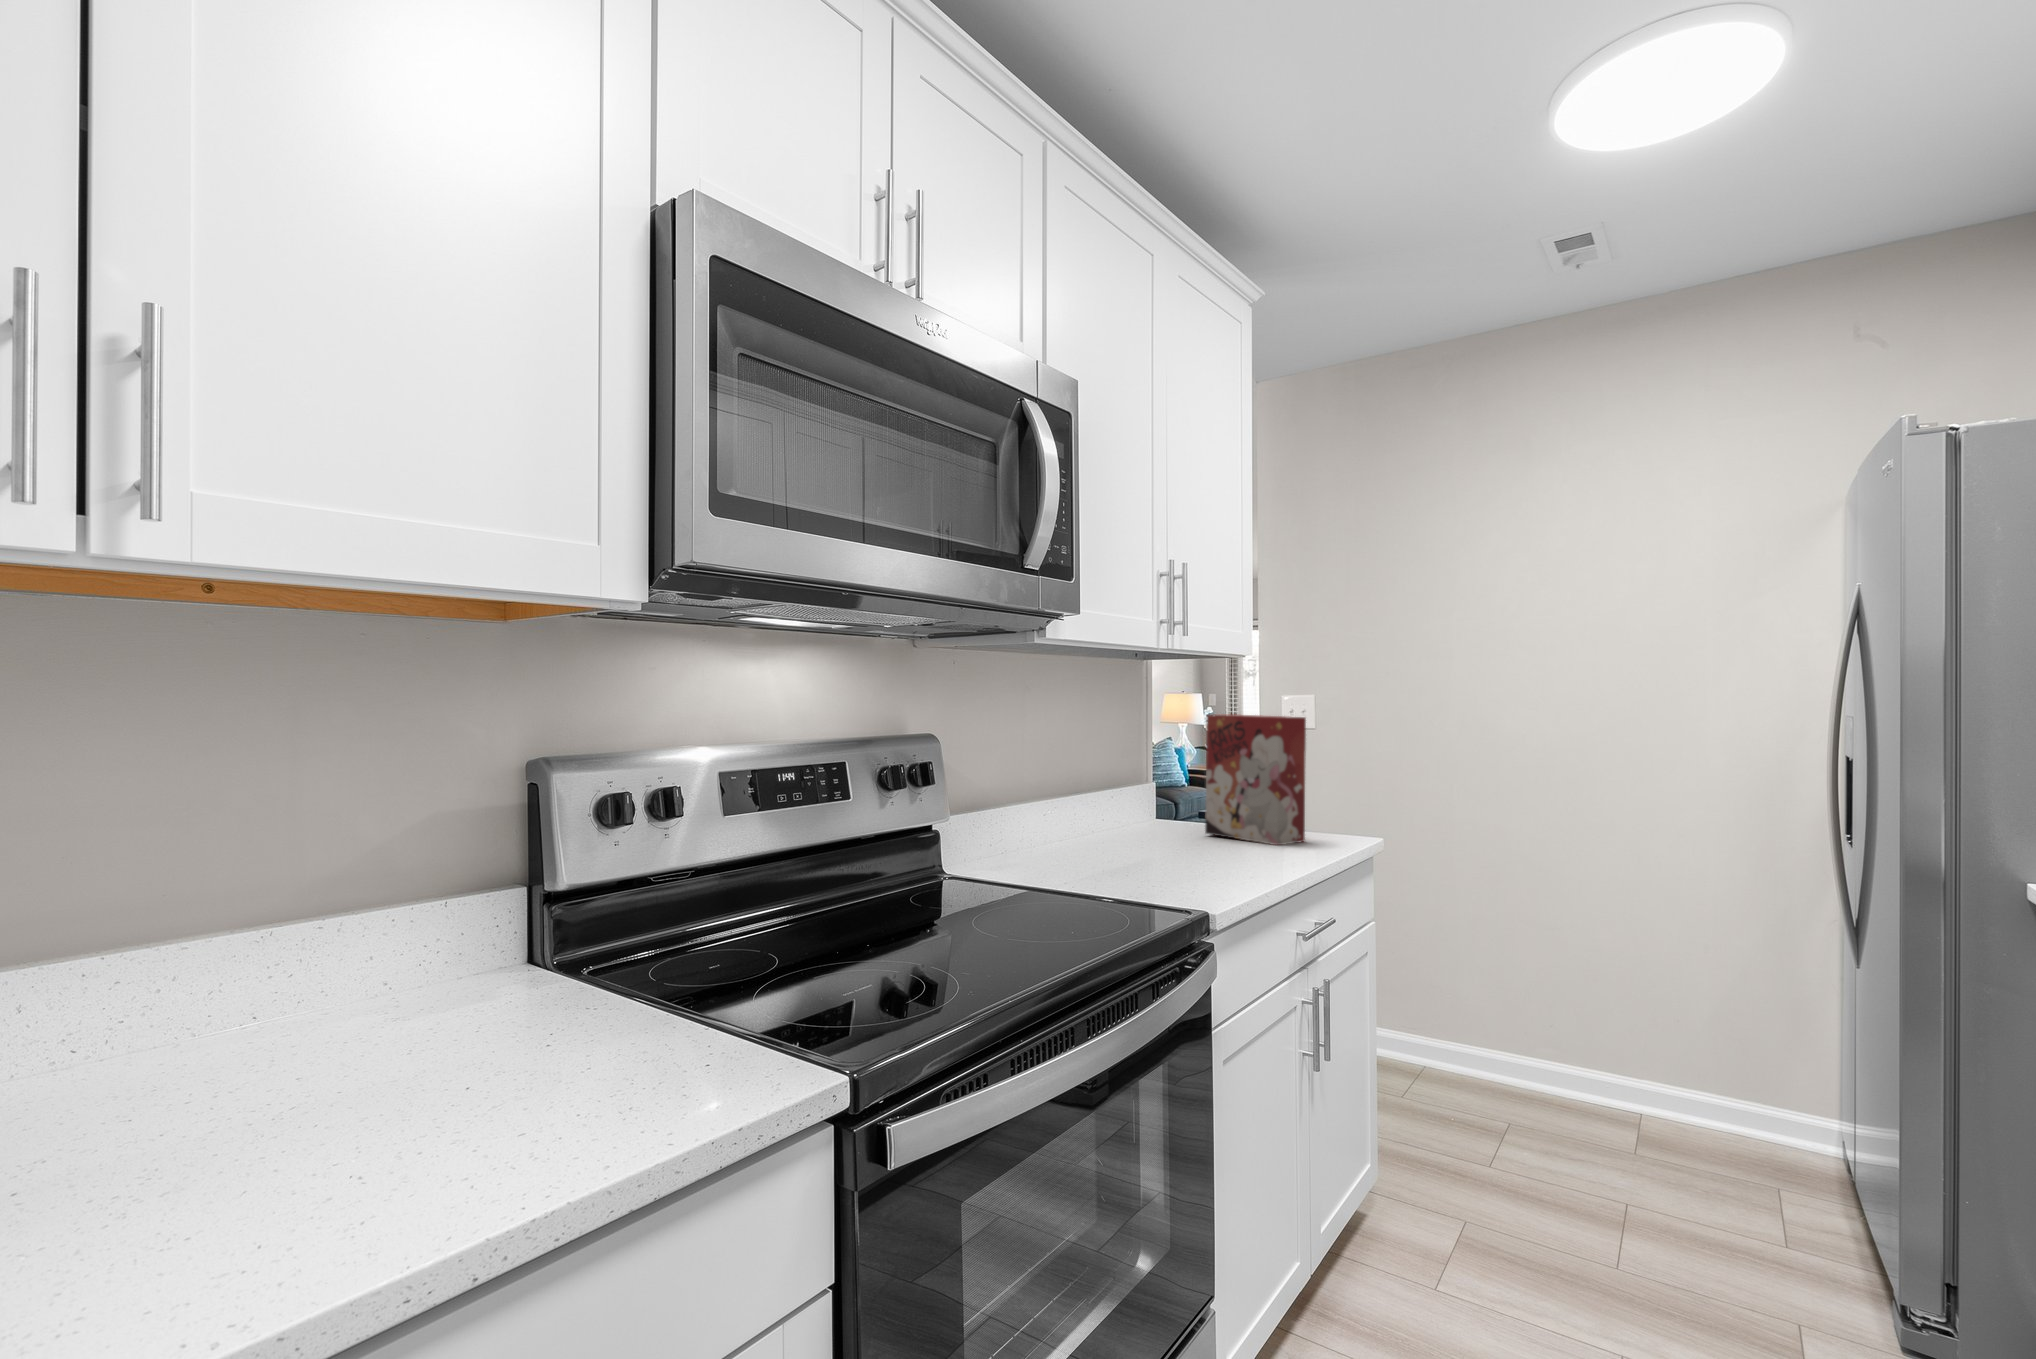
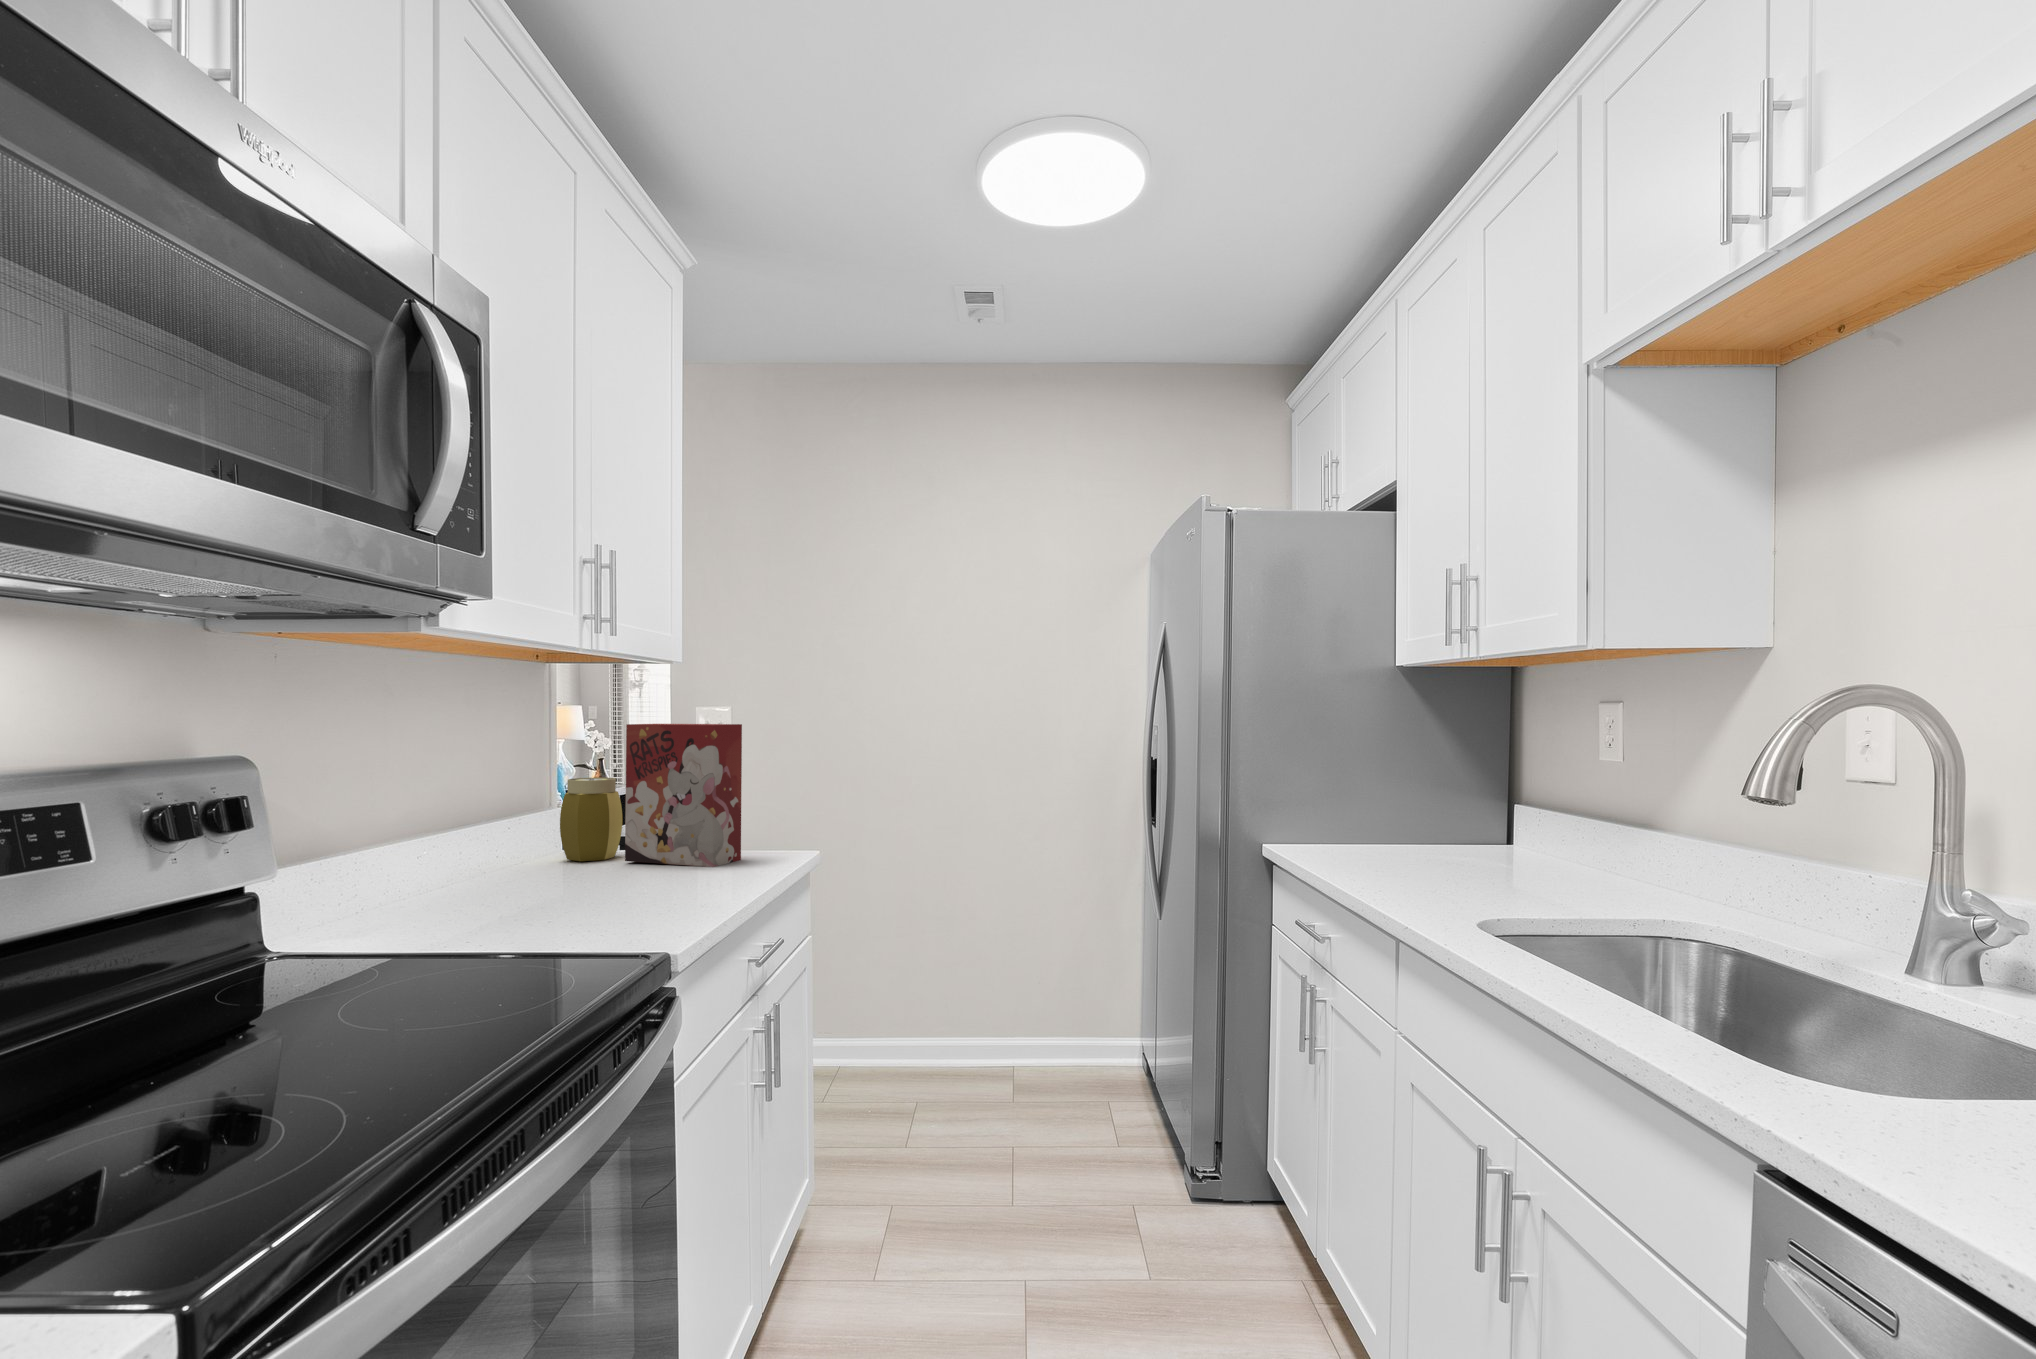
jar: none [1155,760,1206,831] -> present [560,777,622,861]

